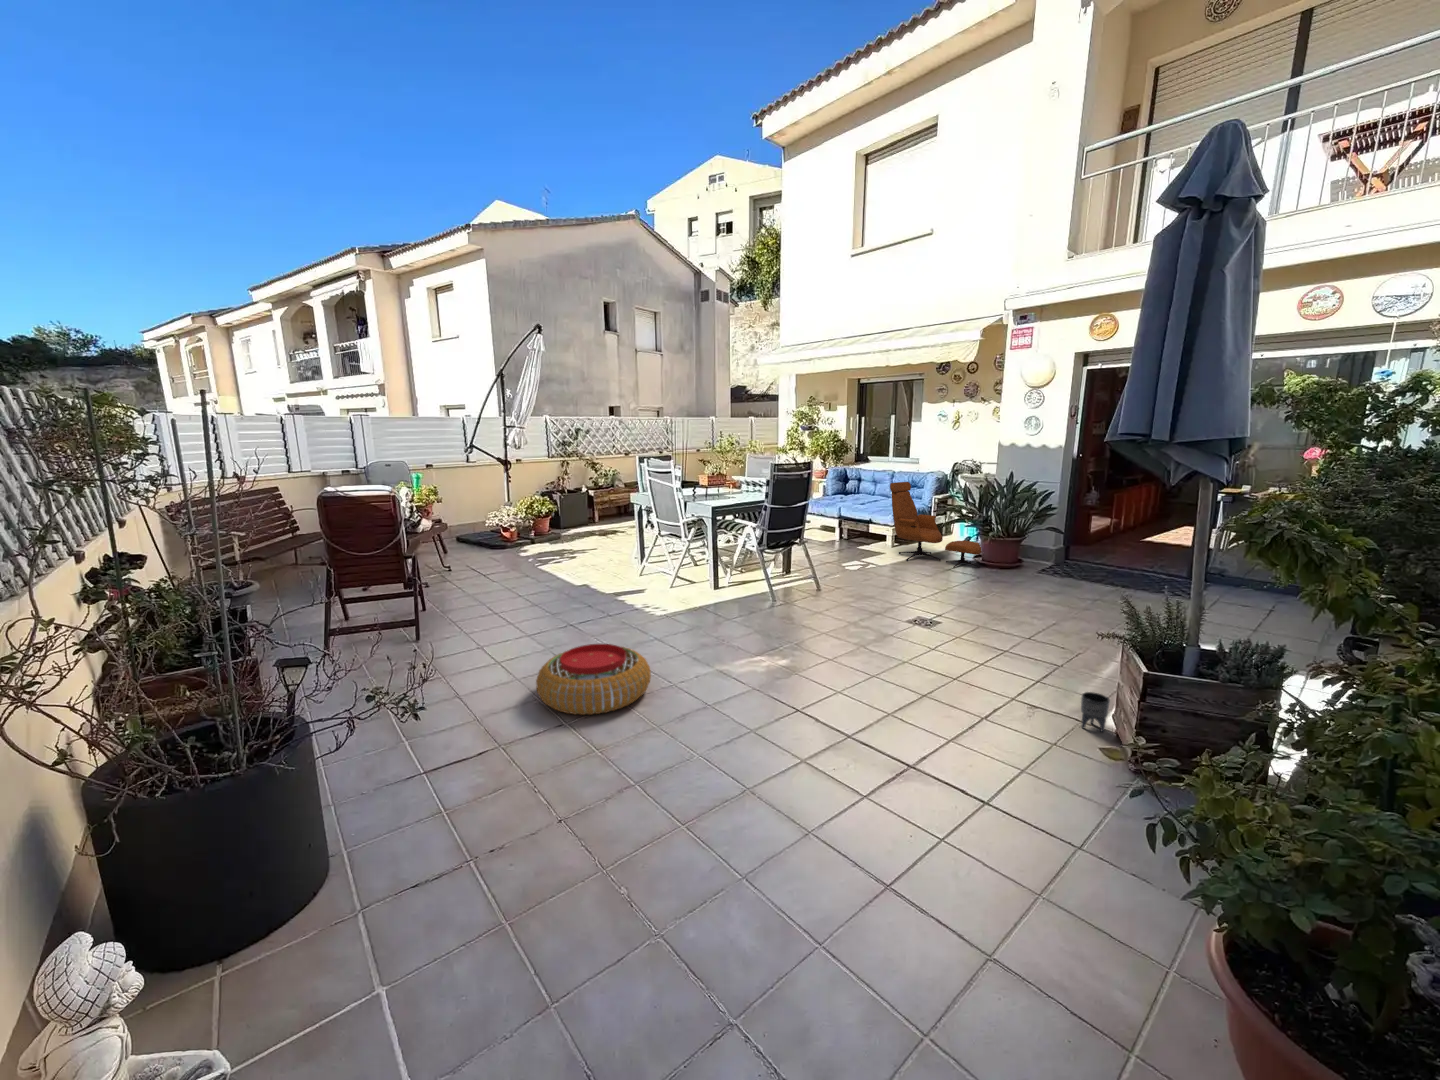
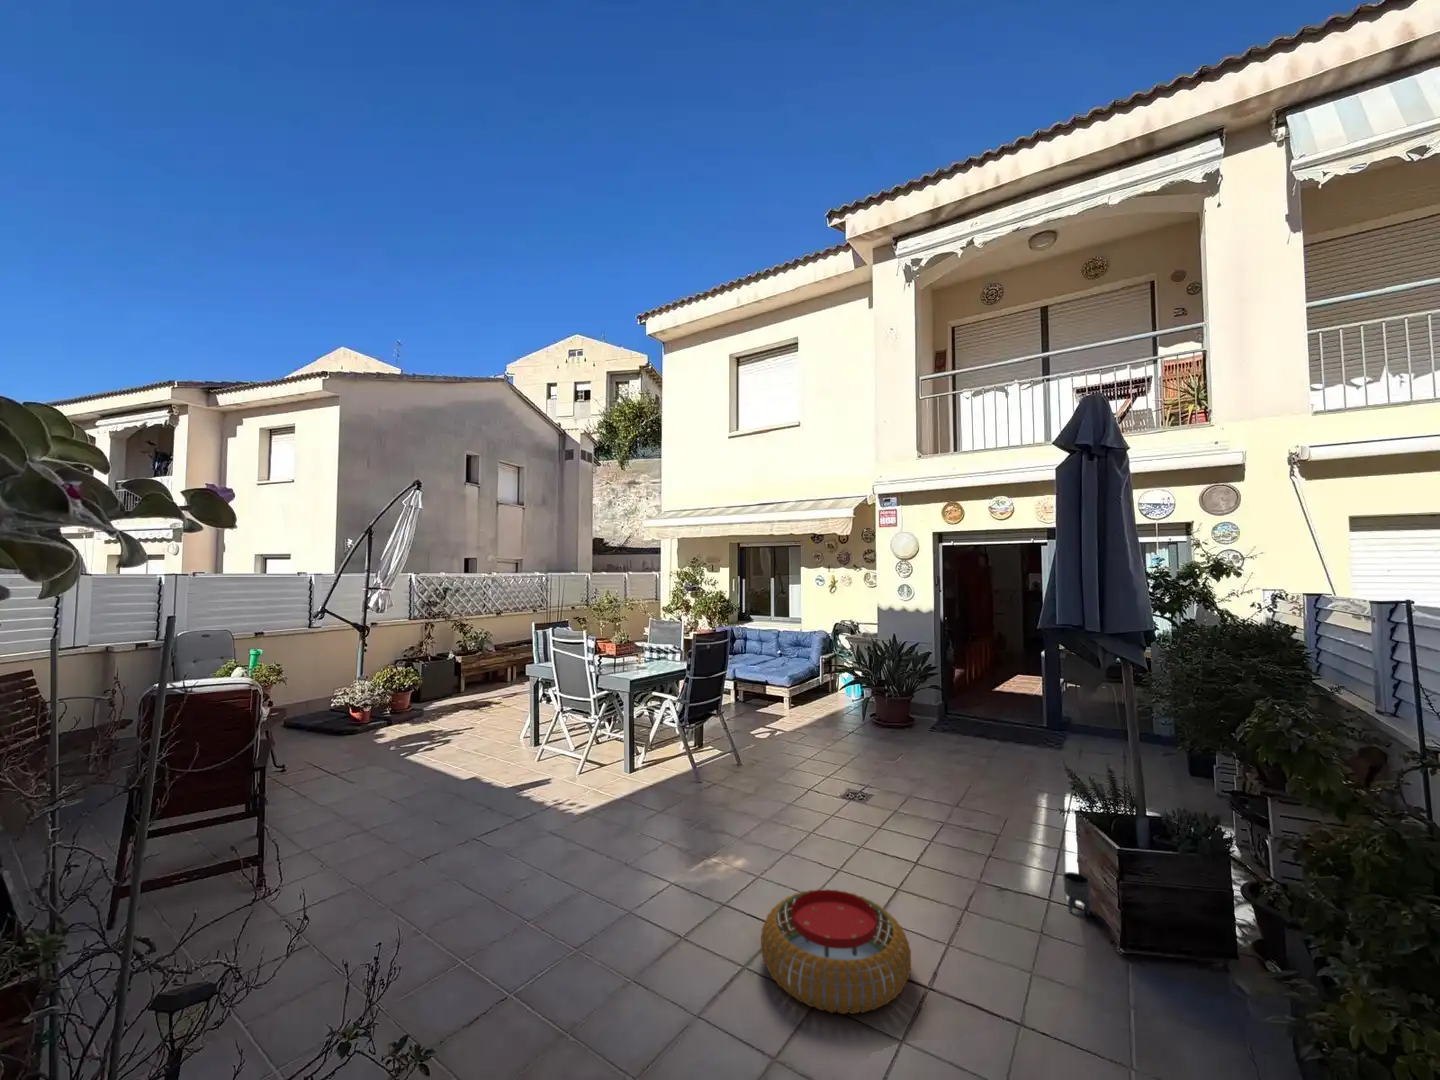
lounge chair: present [890,482,982,568] -> none [789,644,879,729]
pouf: present [536,644,651,715] -> present [761,889,911,1014]

